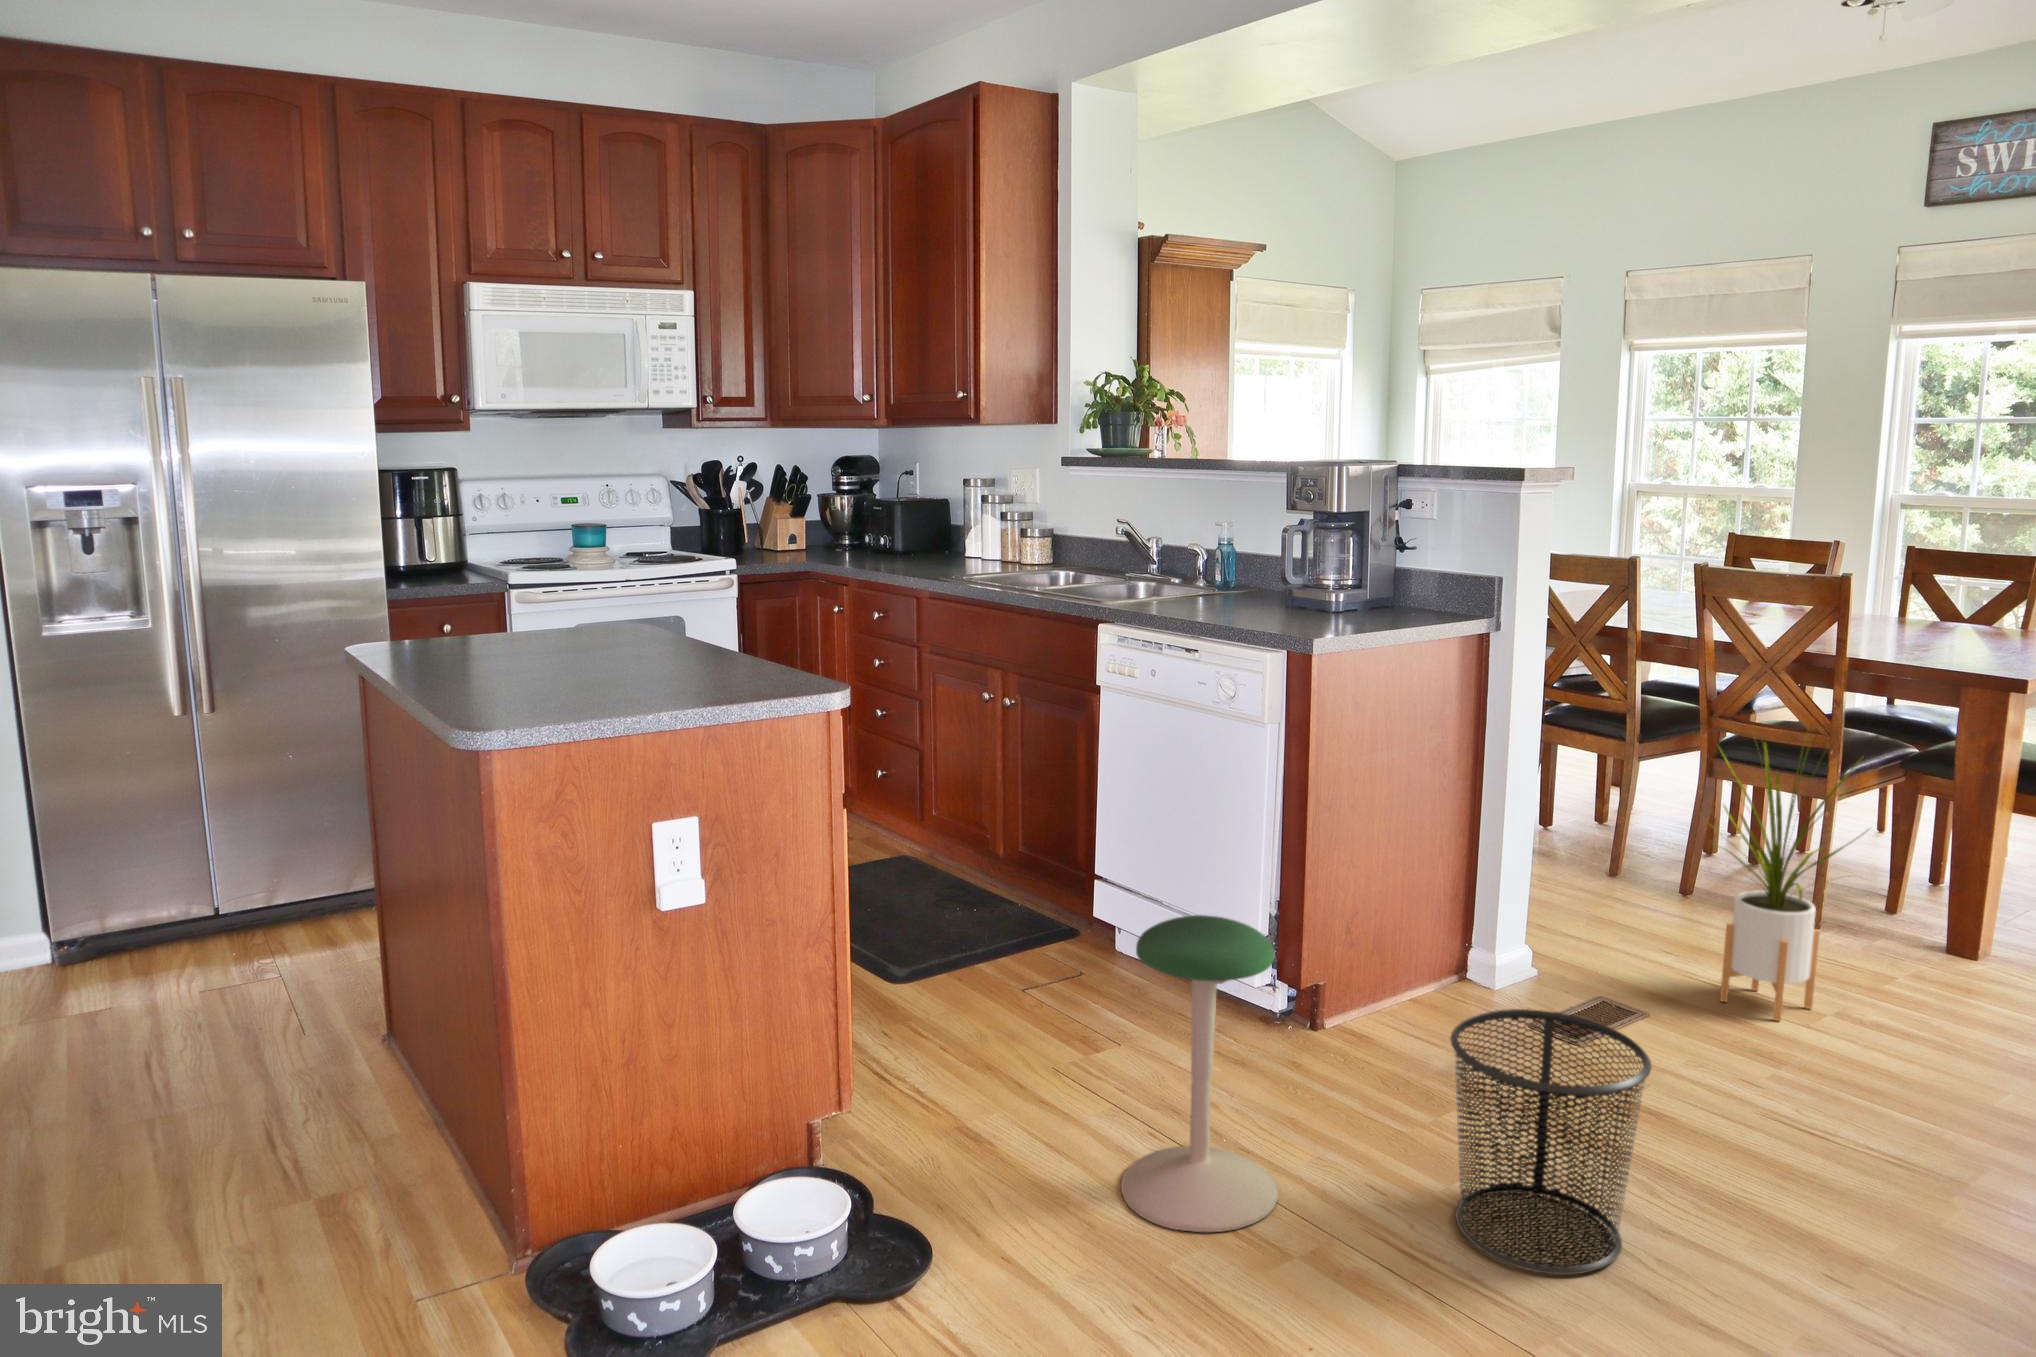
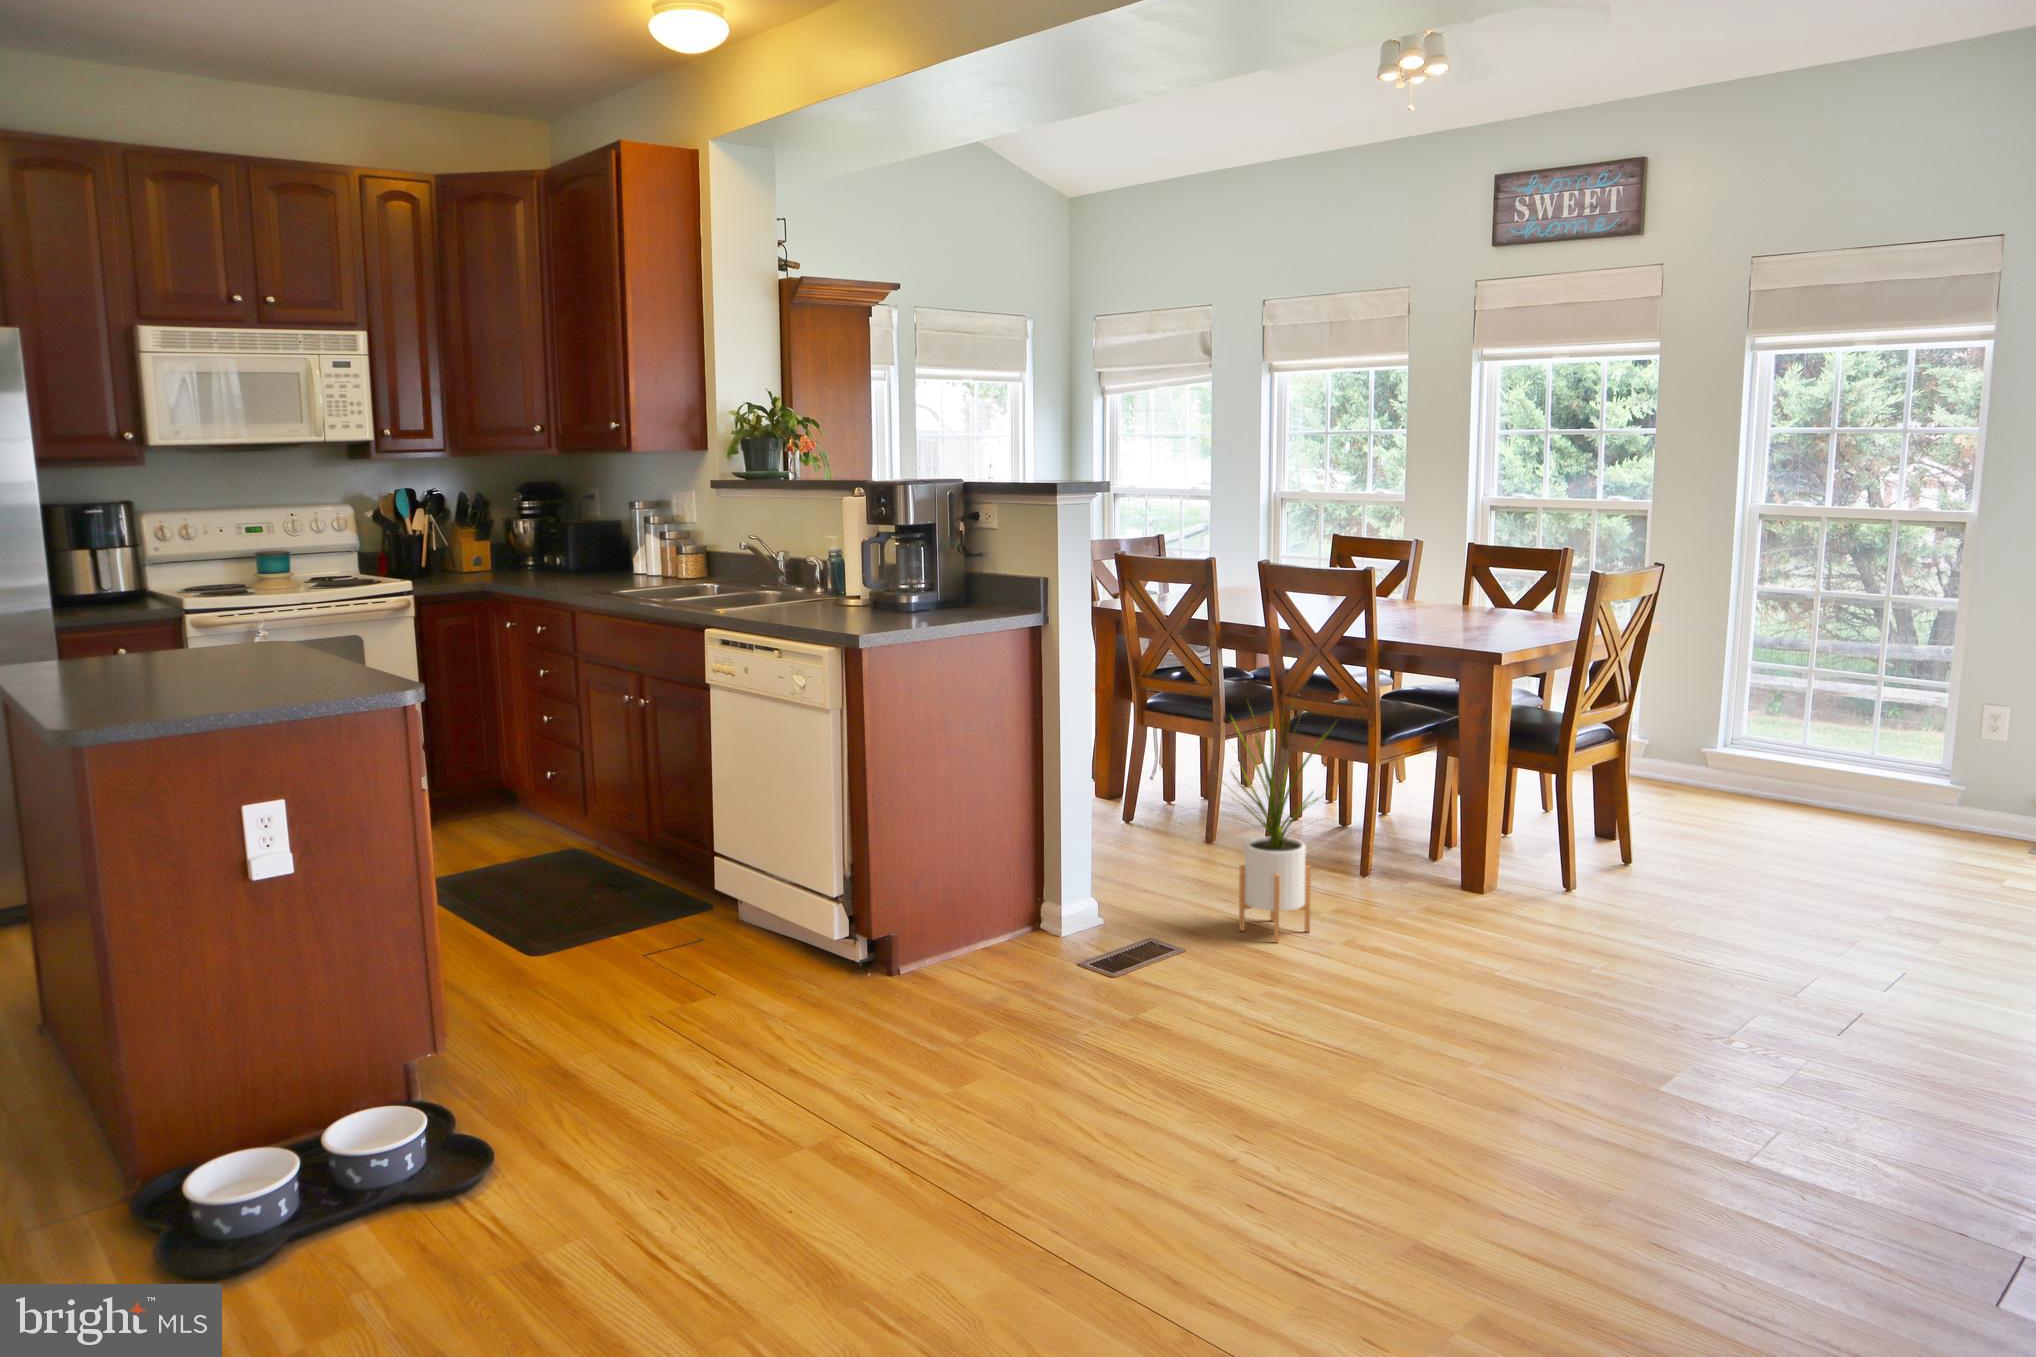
stool: present [1121,915,1278,1232] -> none [667,864,798,1119]
waste bin: present [1450,1009,1651,1275] -> none [917,926,1067,1128]

